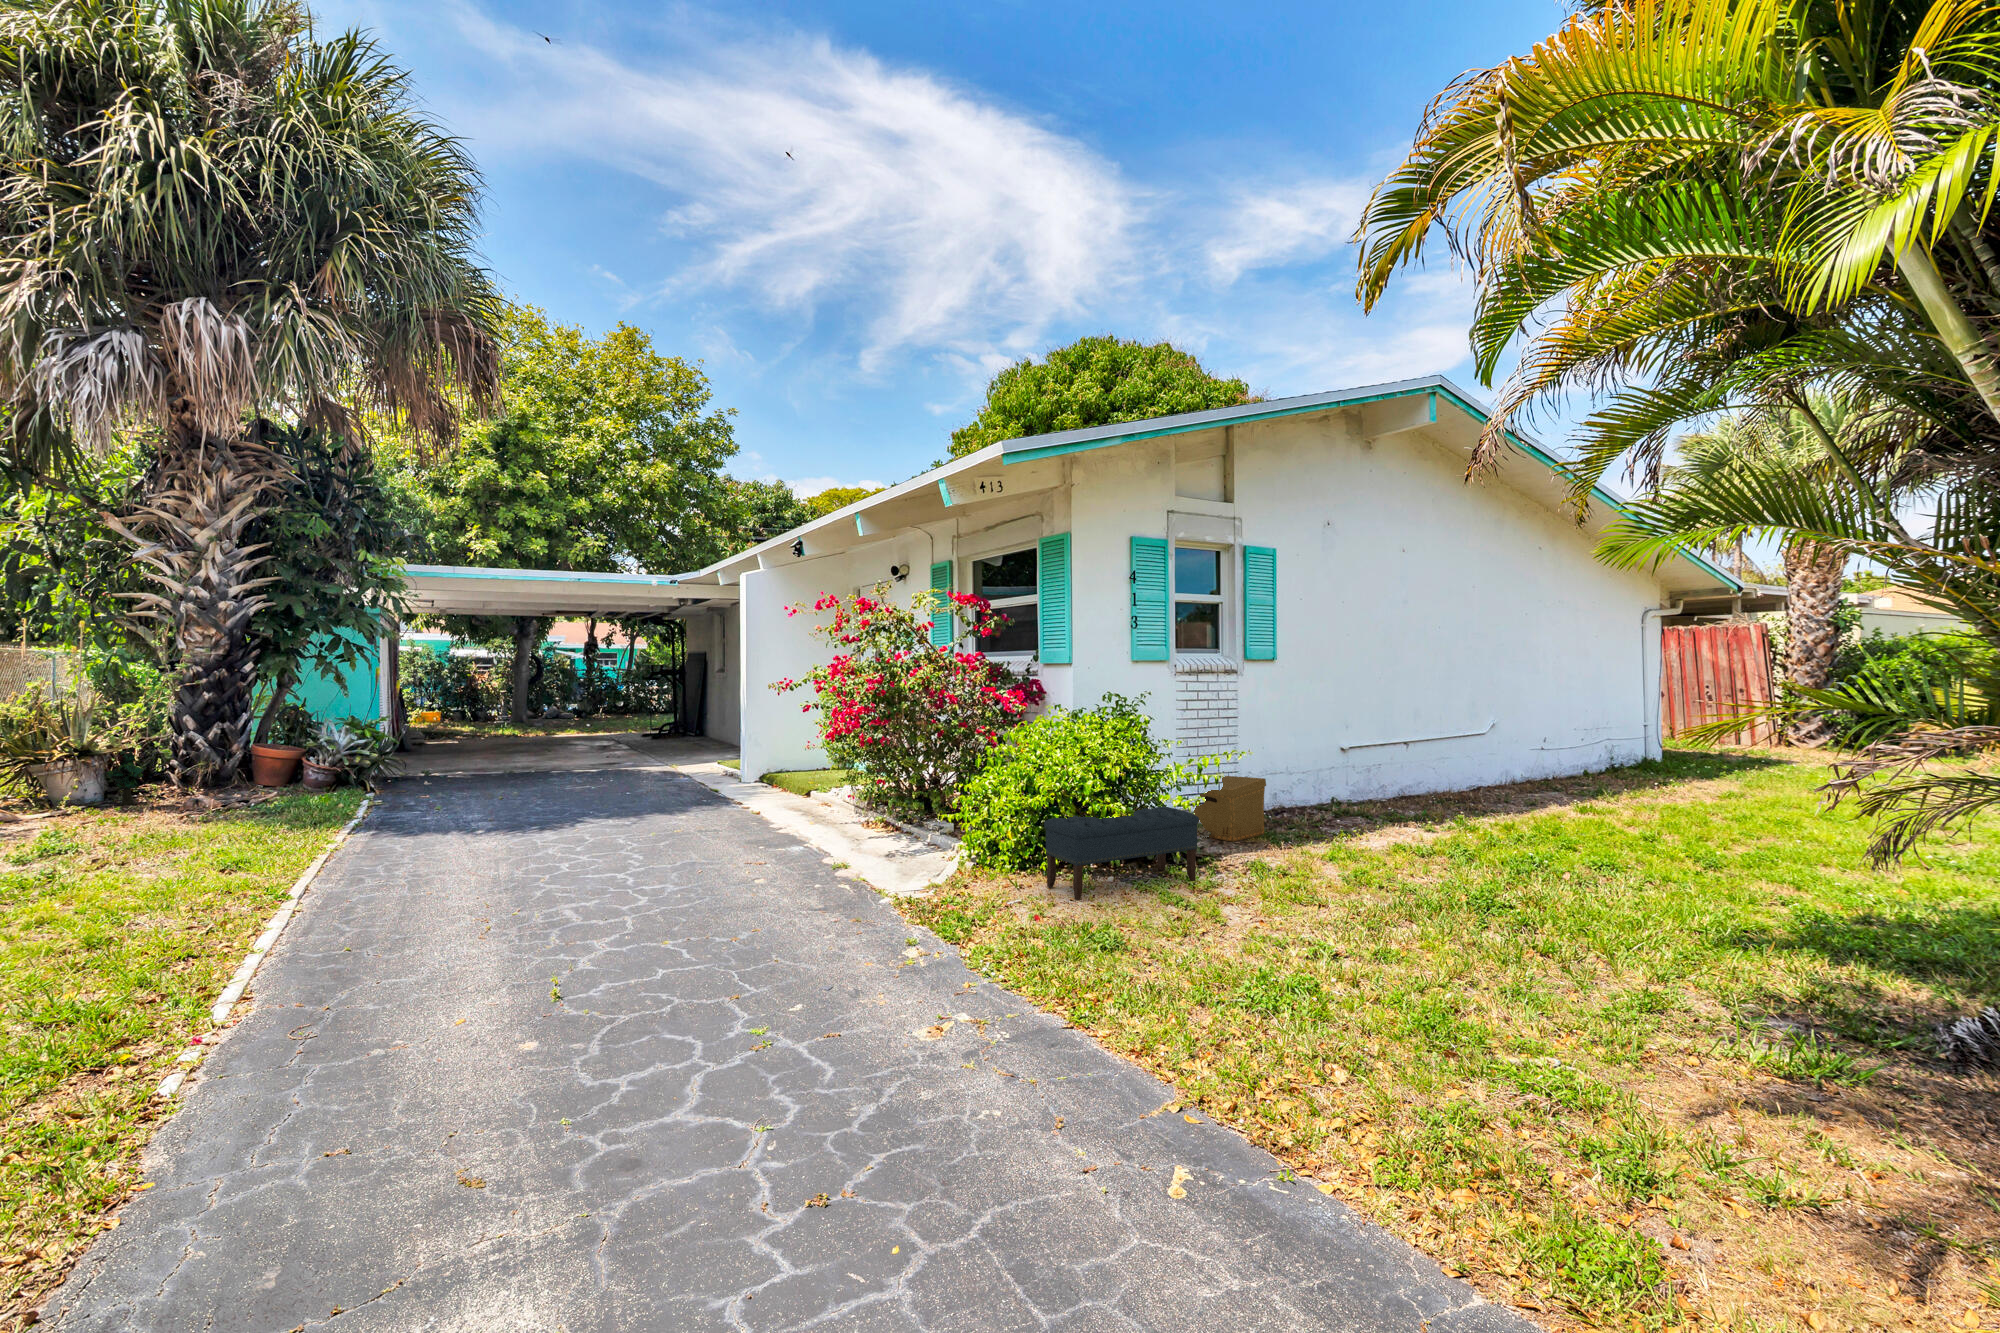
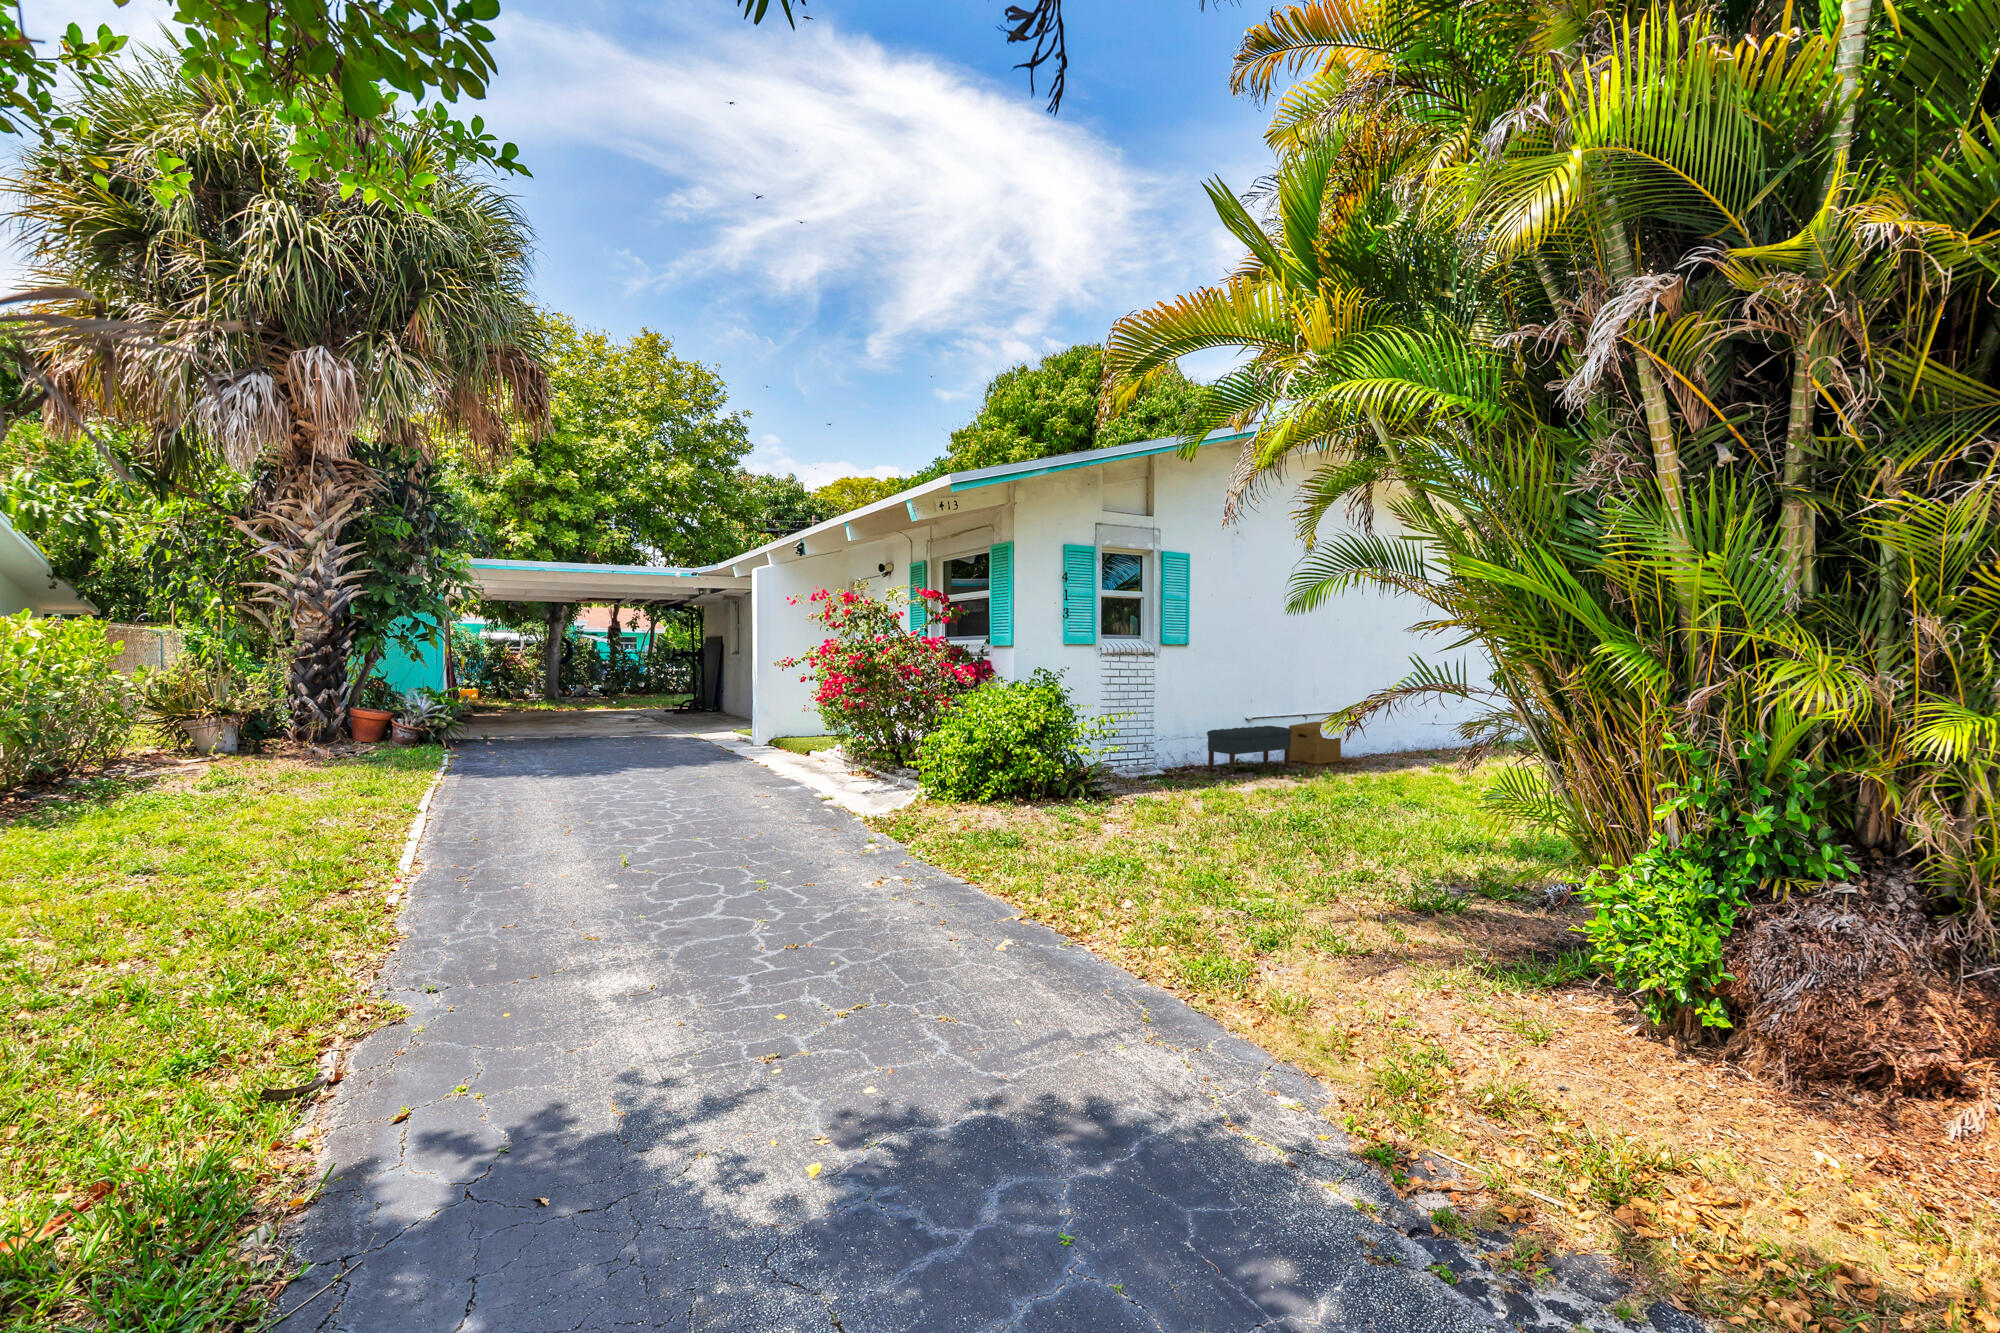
cardboard box: present [1194,776,1266,842] -> present [1289,722,1341,764]
bench: present [1044,806,1199,900] -> present [1207,726,1292,774]

